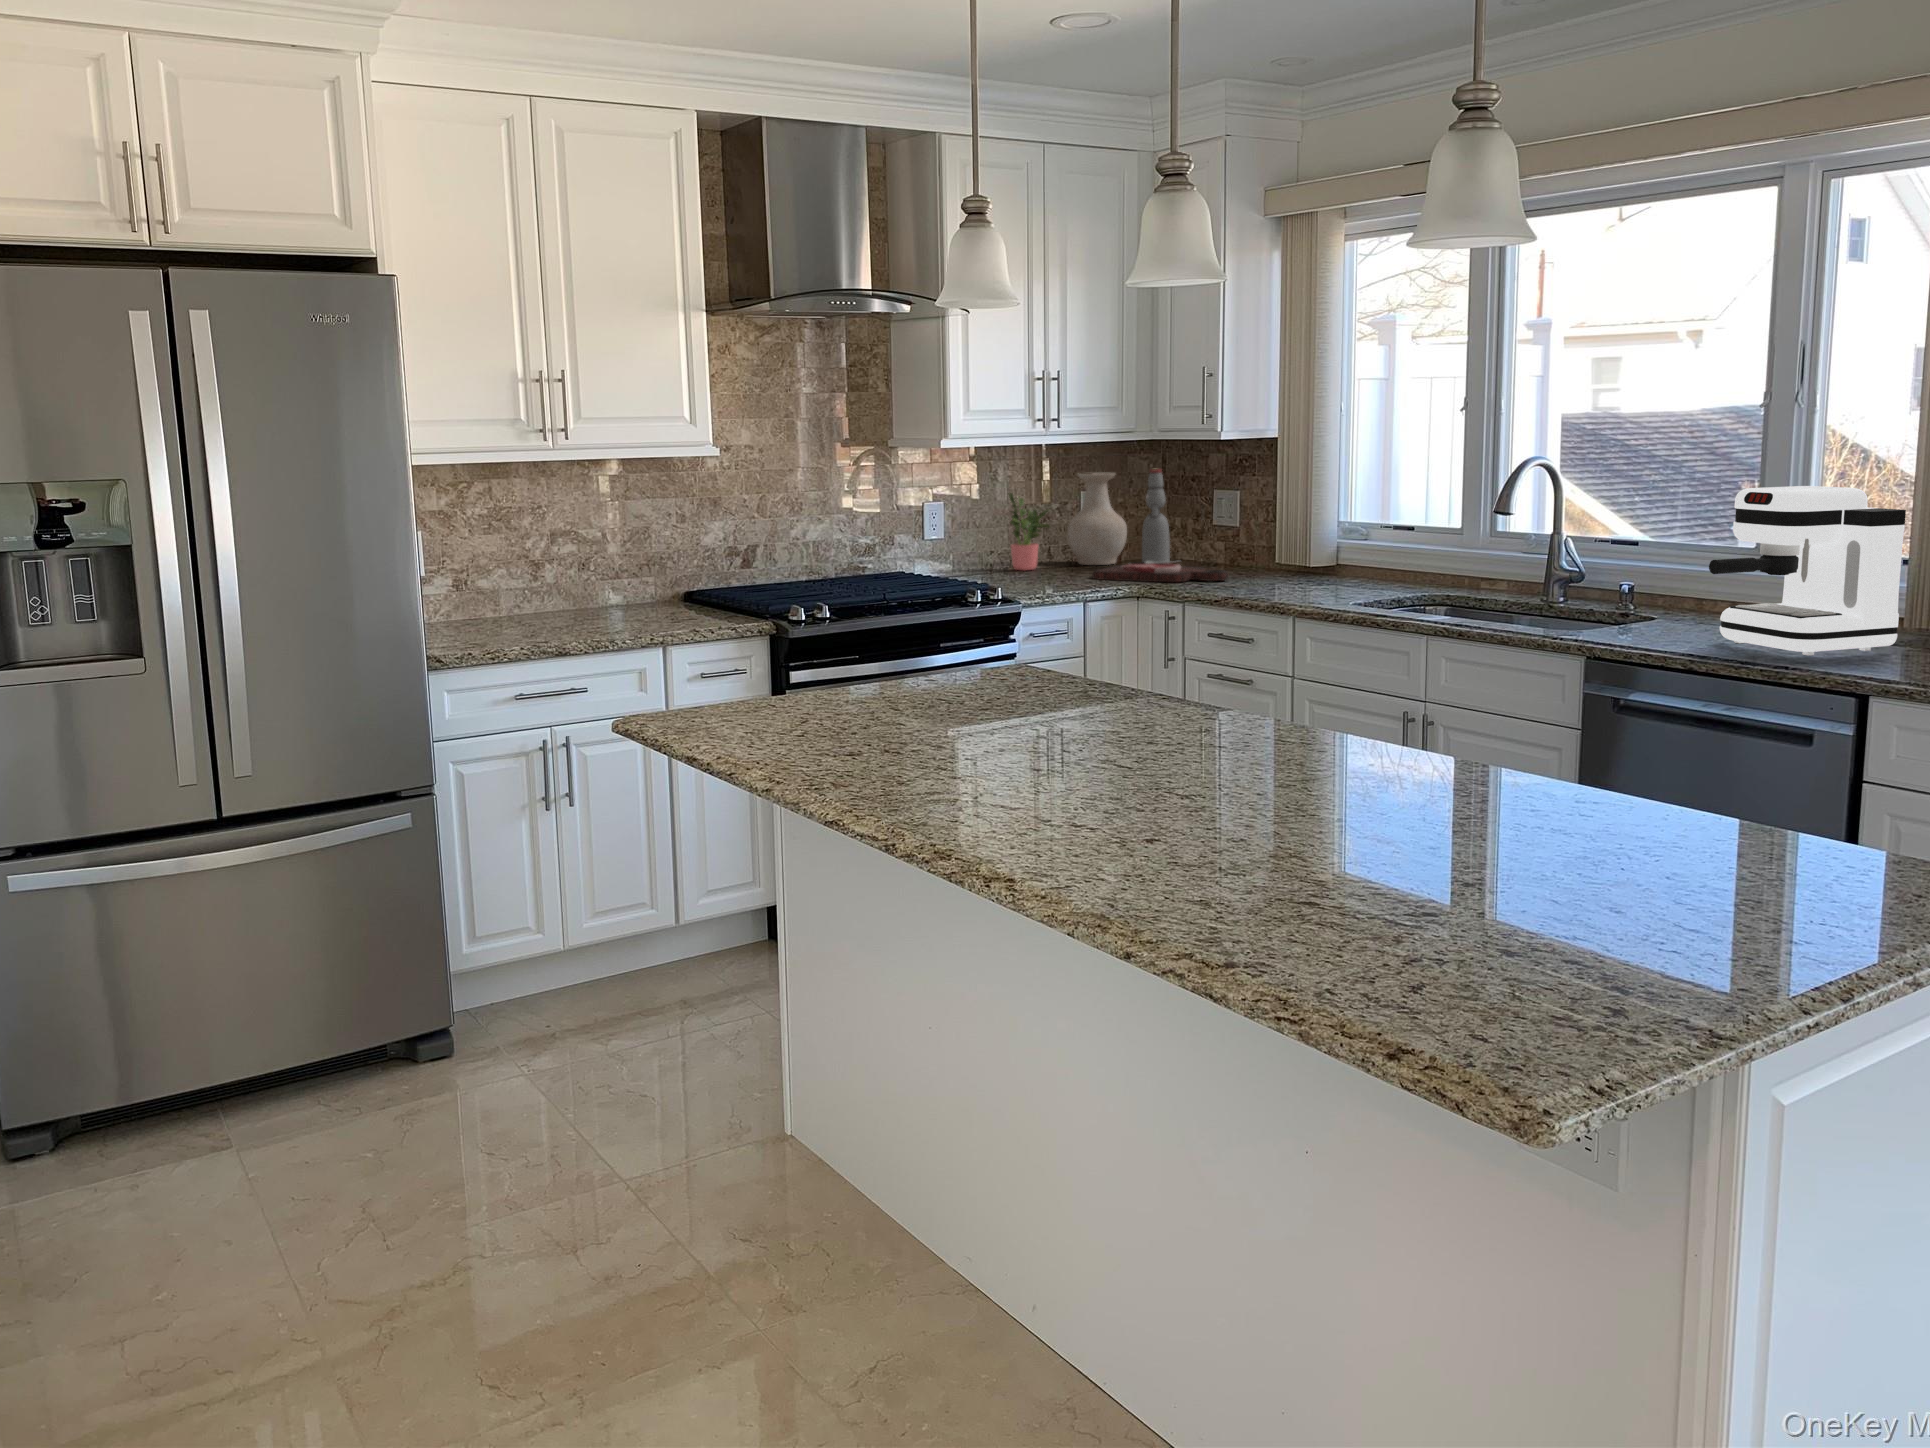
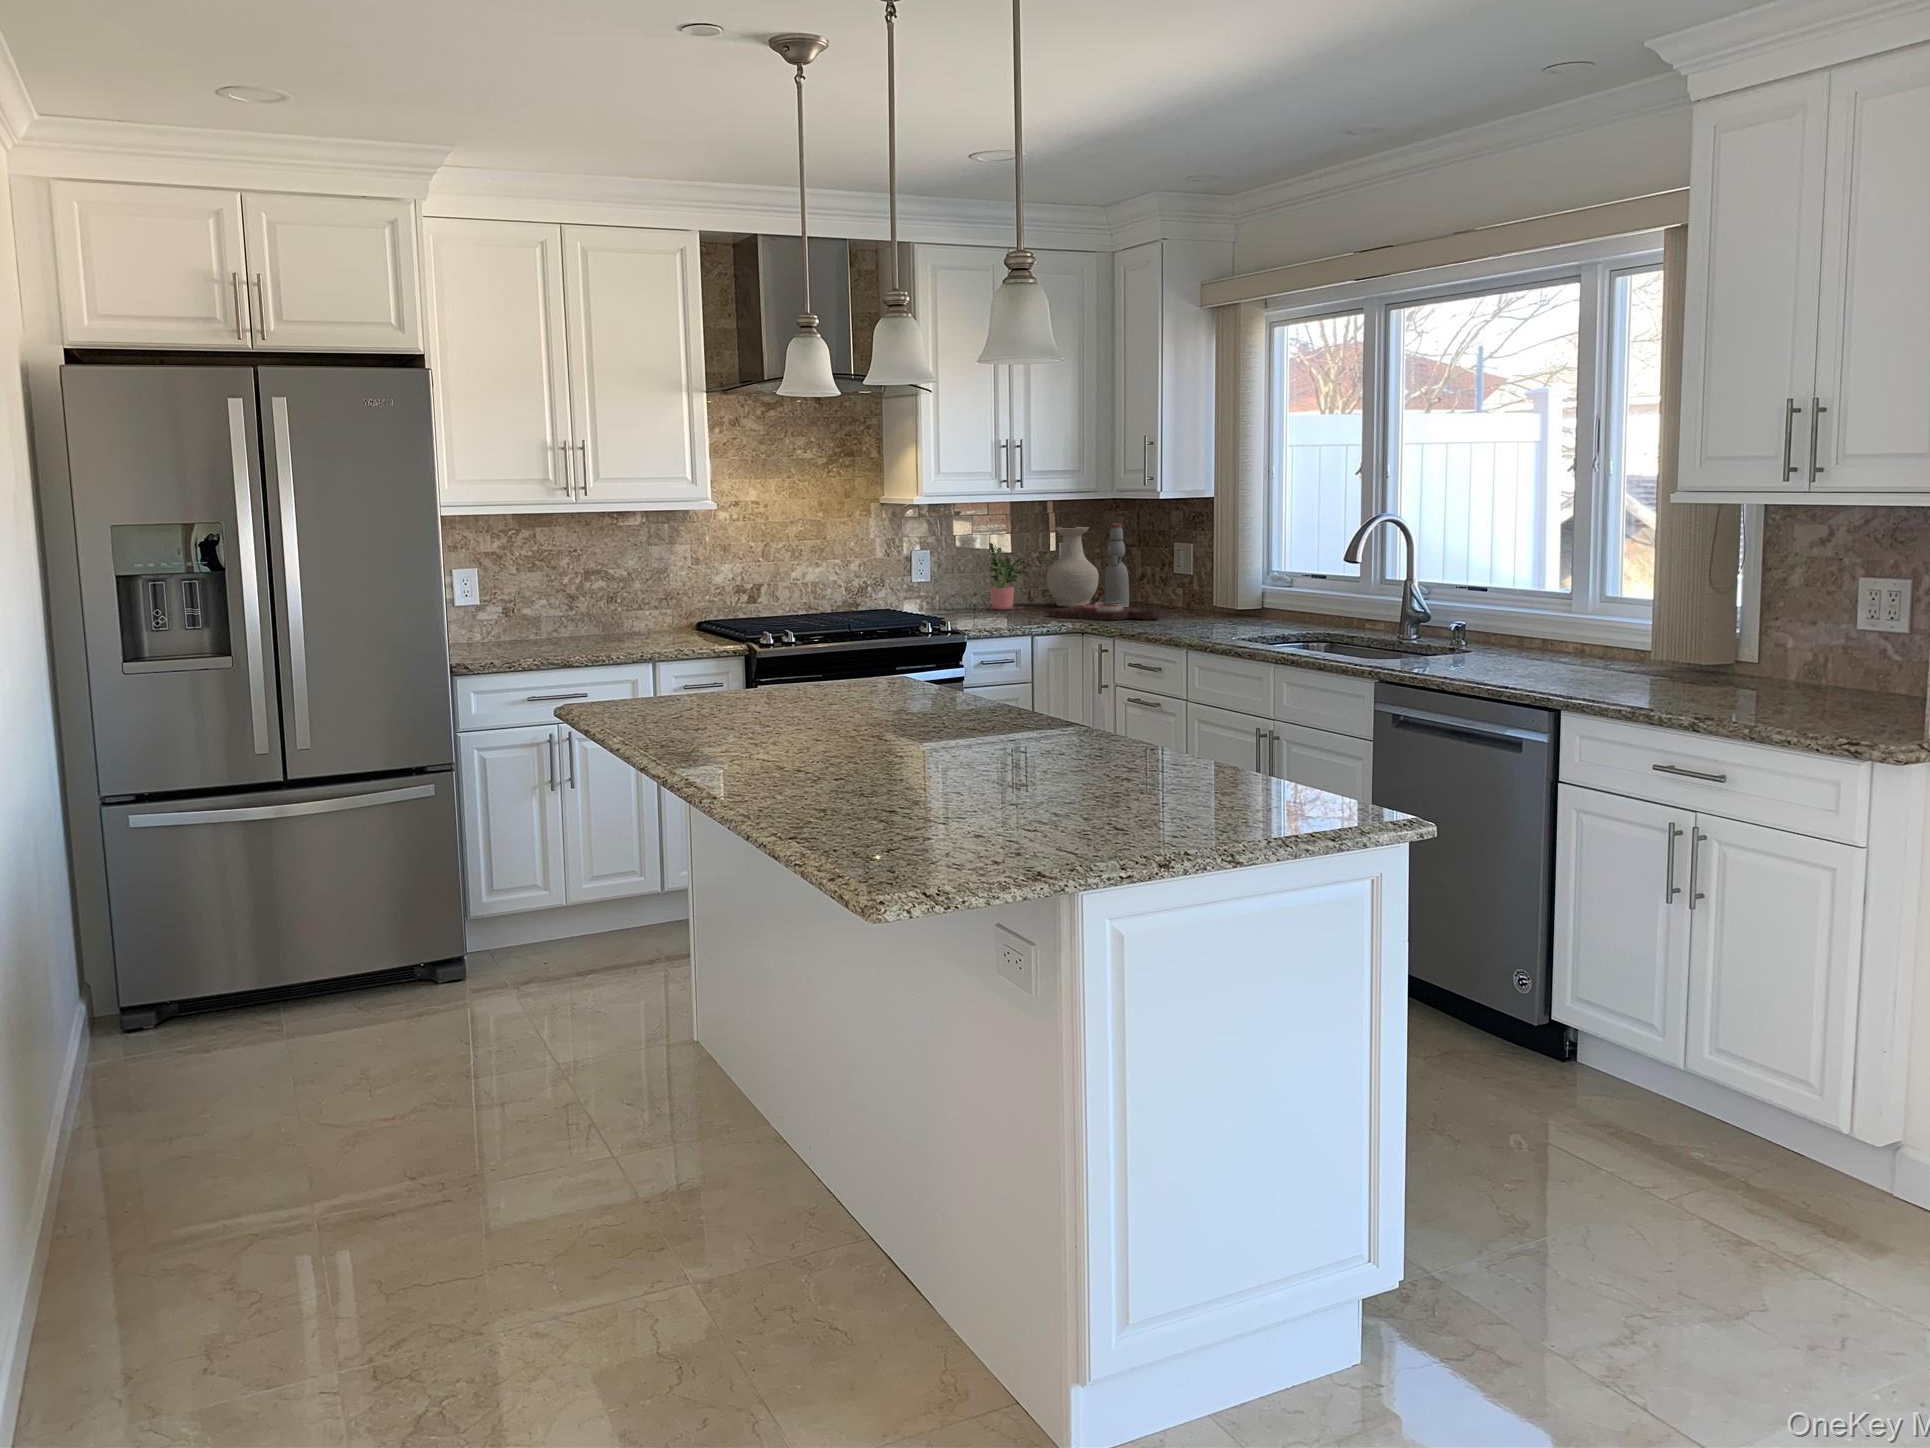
coffee maker: present [1709,486,1906,656] -> none [1465,538,1627,680]

